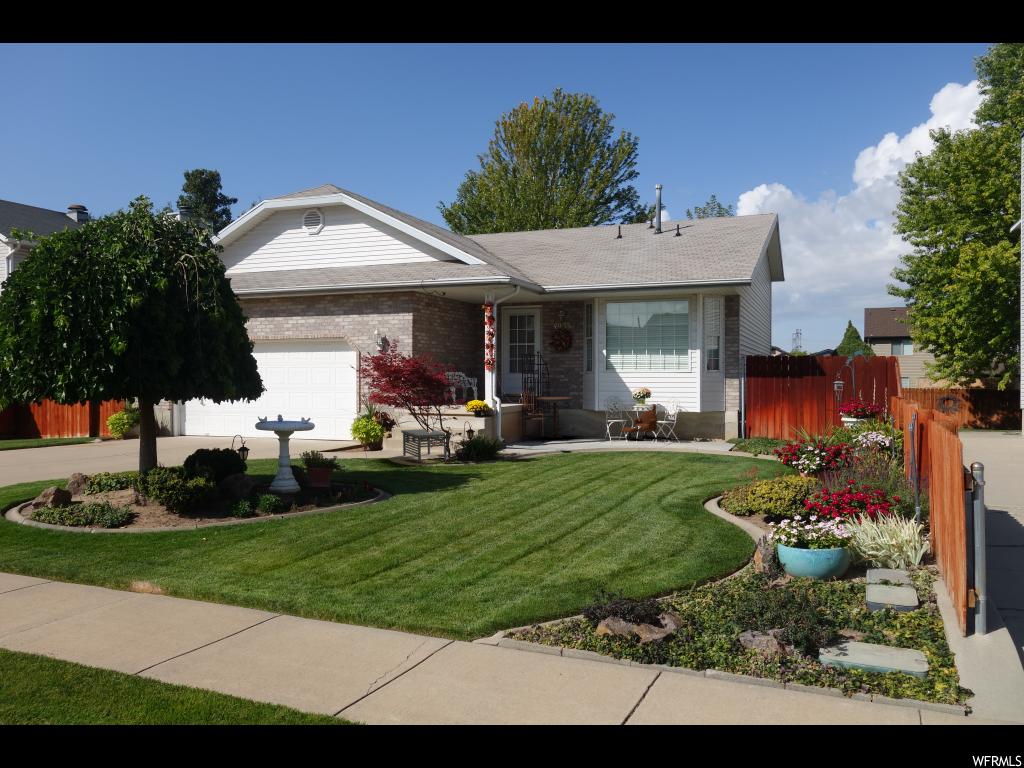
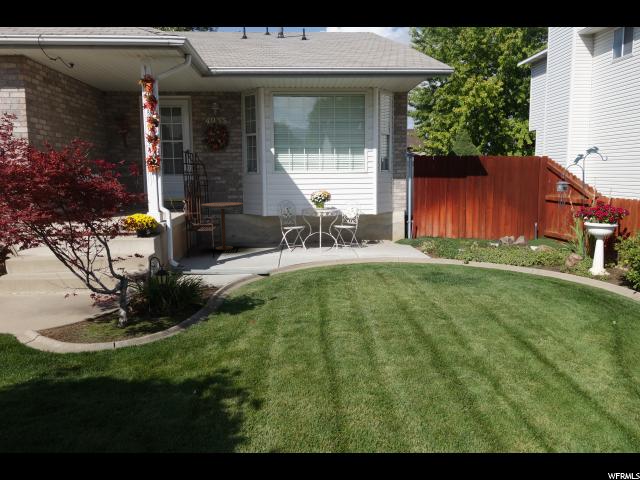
lounge chair: present [621,404,658,440] -> none [301,207,338,248]
storage bench: present [401,429,447,462] -> none [22,260,110,324]

